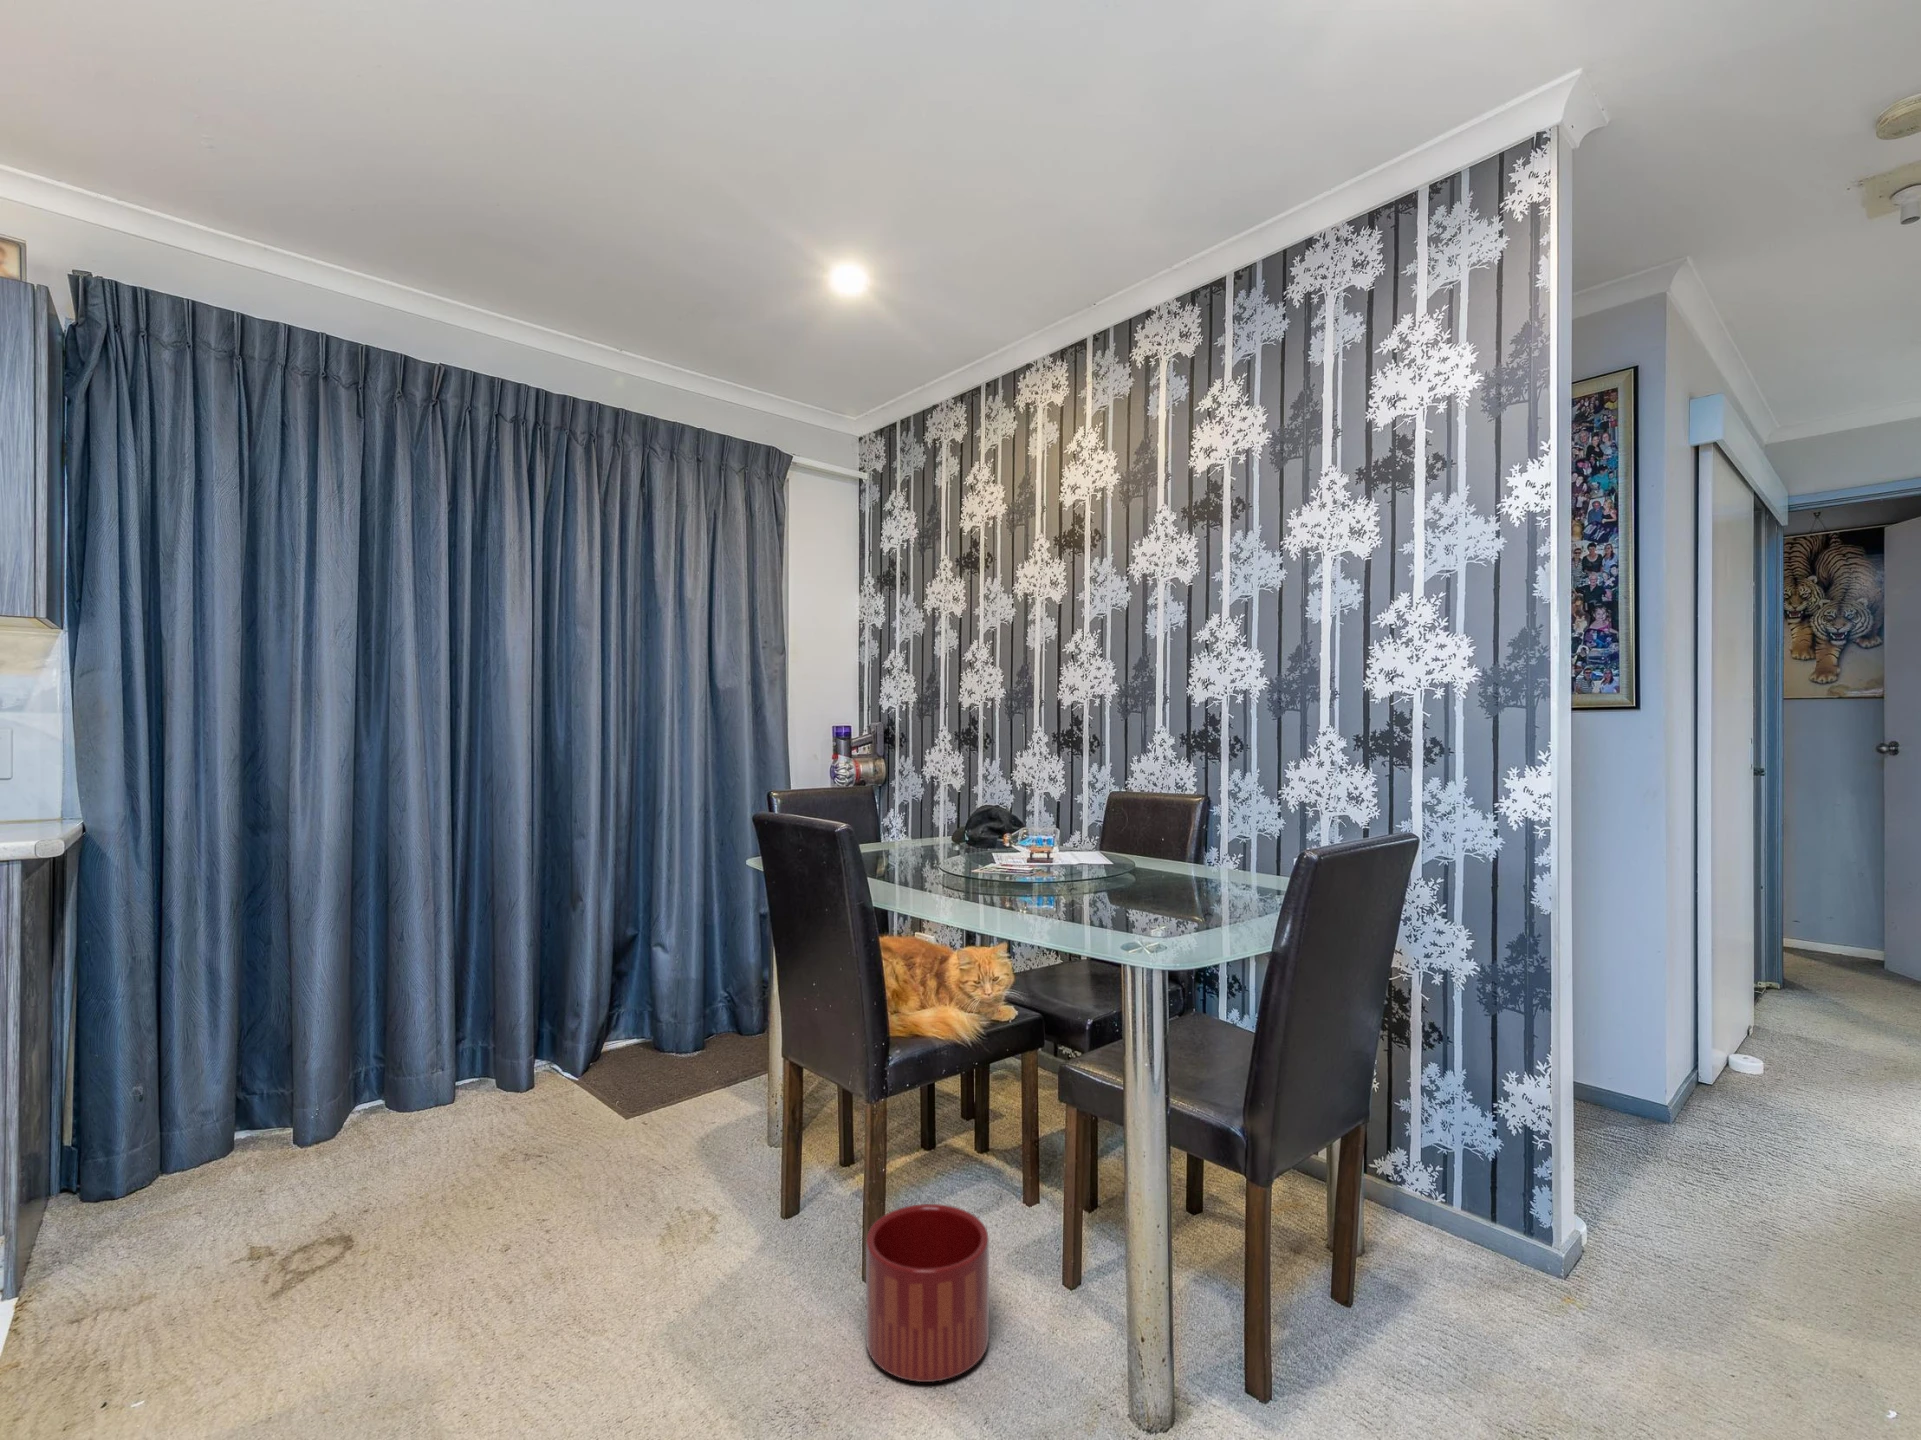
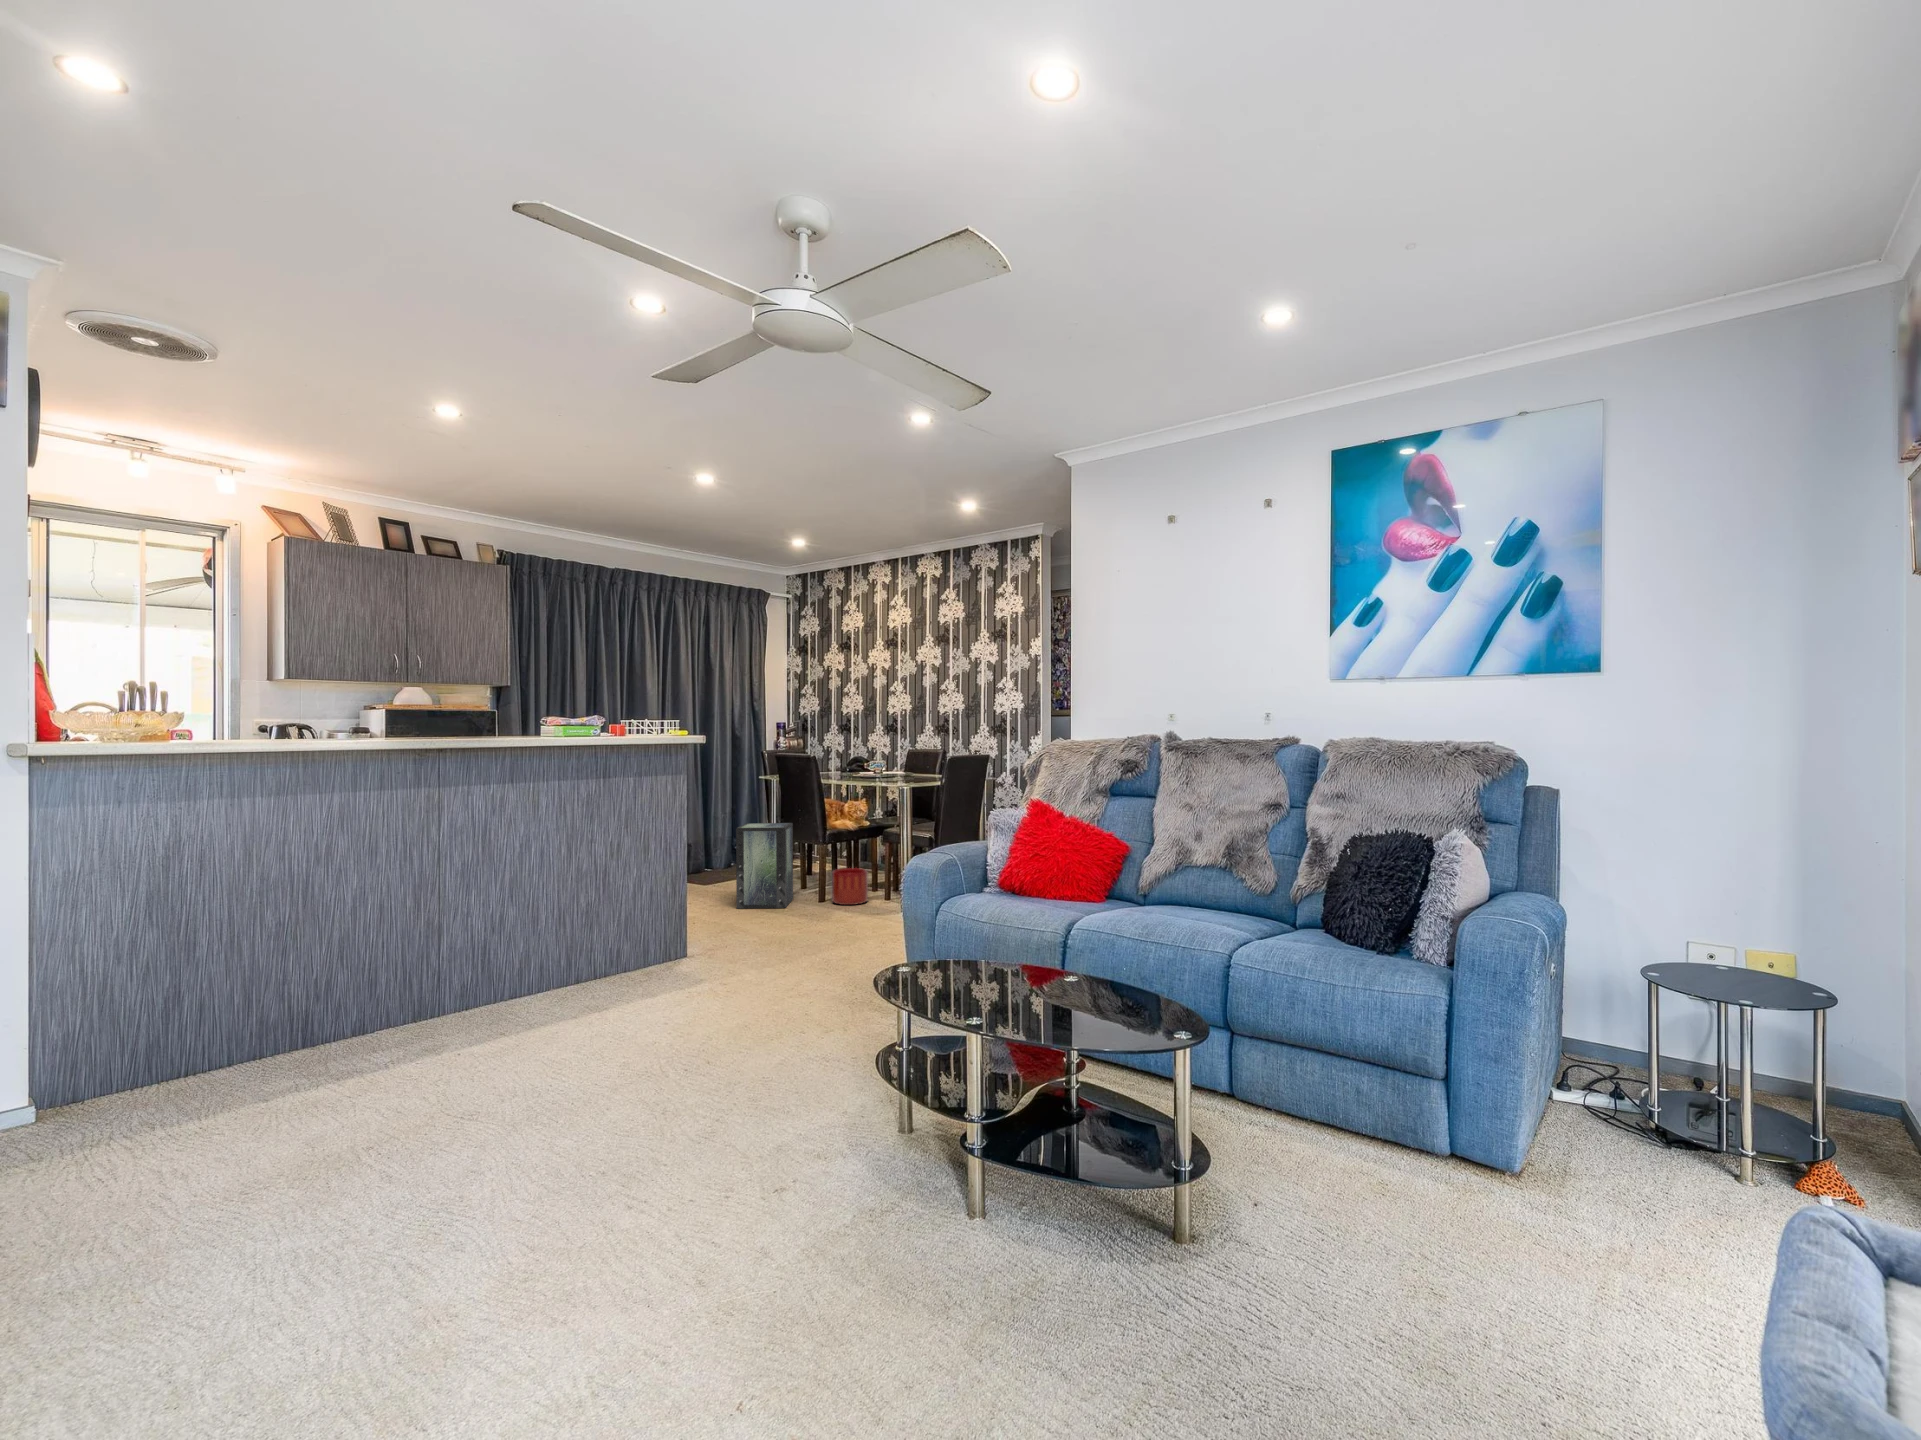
storage box: none [533,1033,759,1387] -> present [736,823,793,908]

